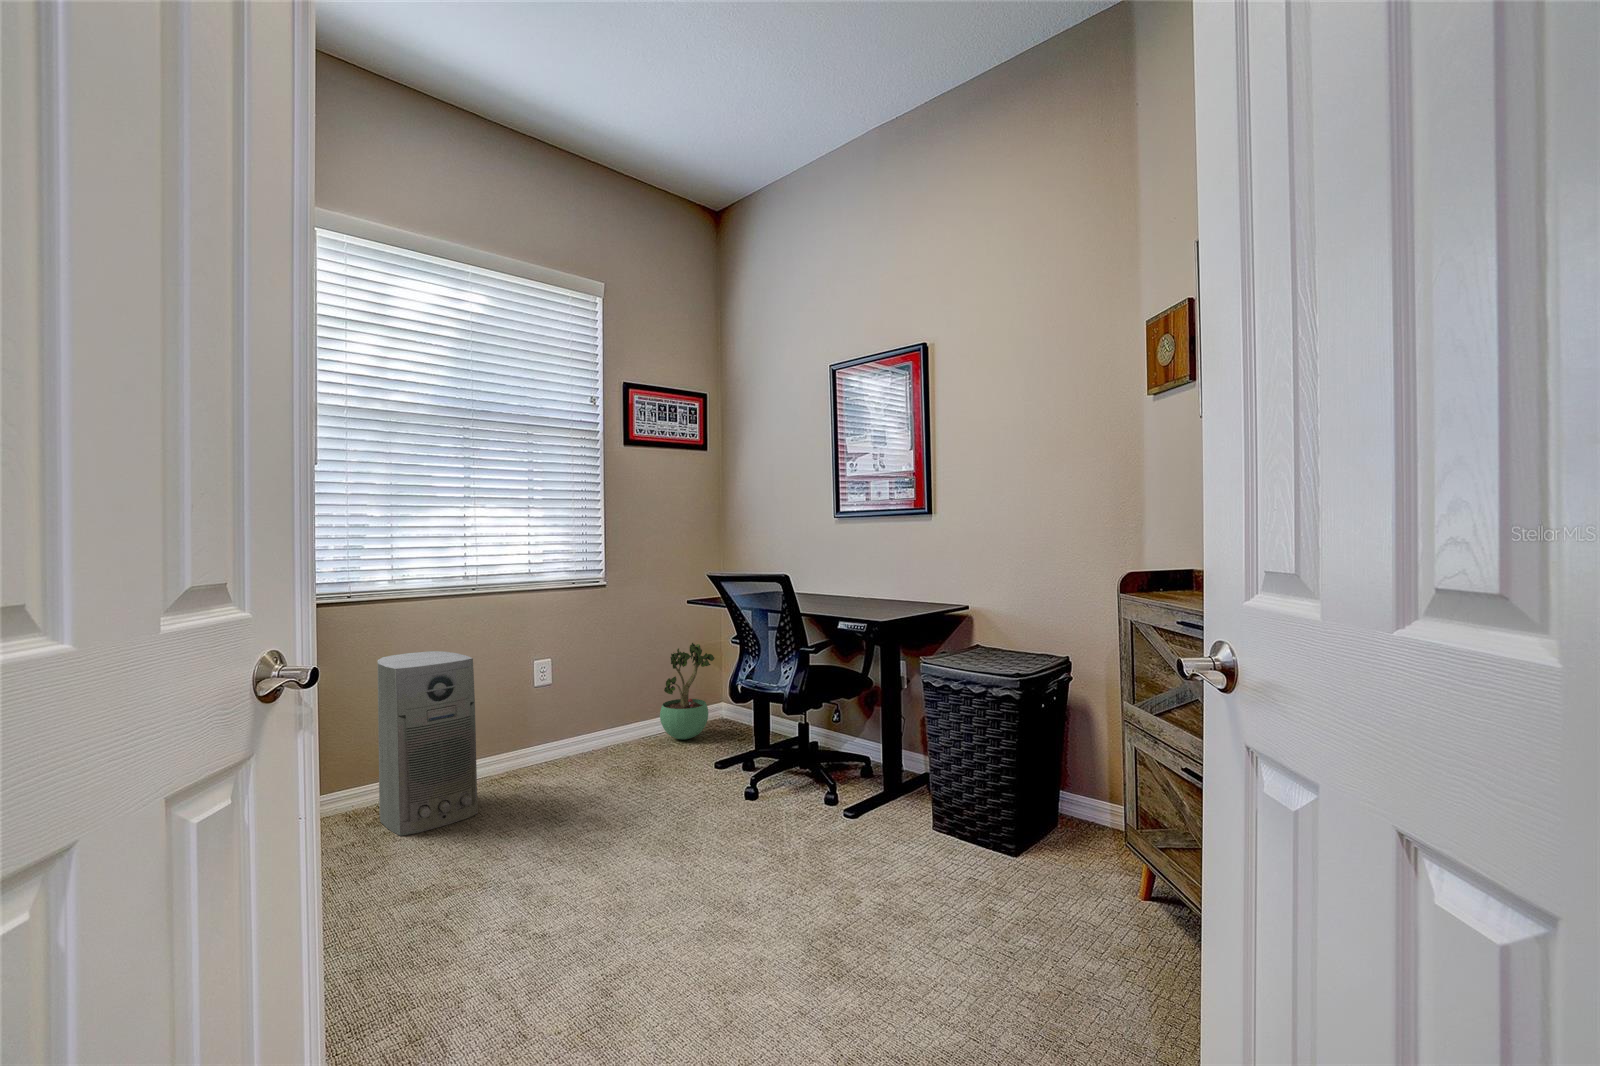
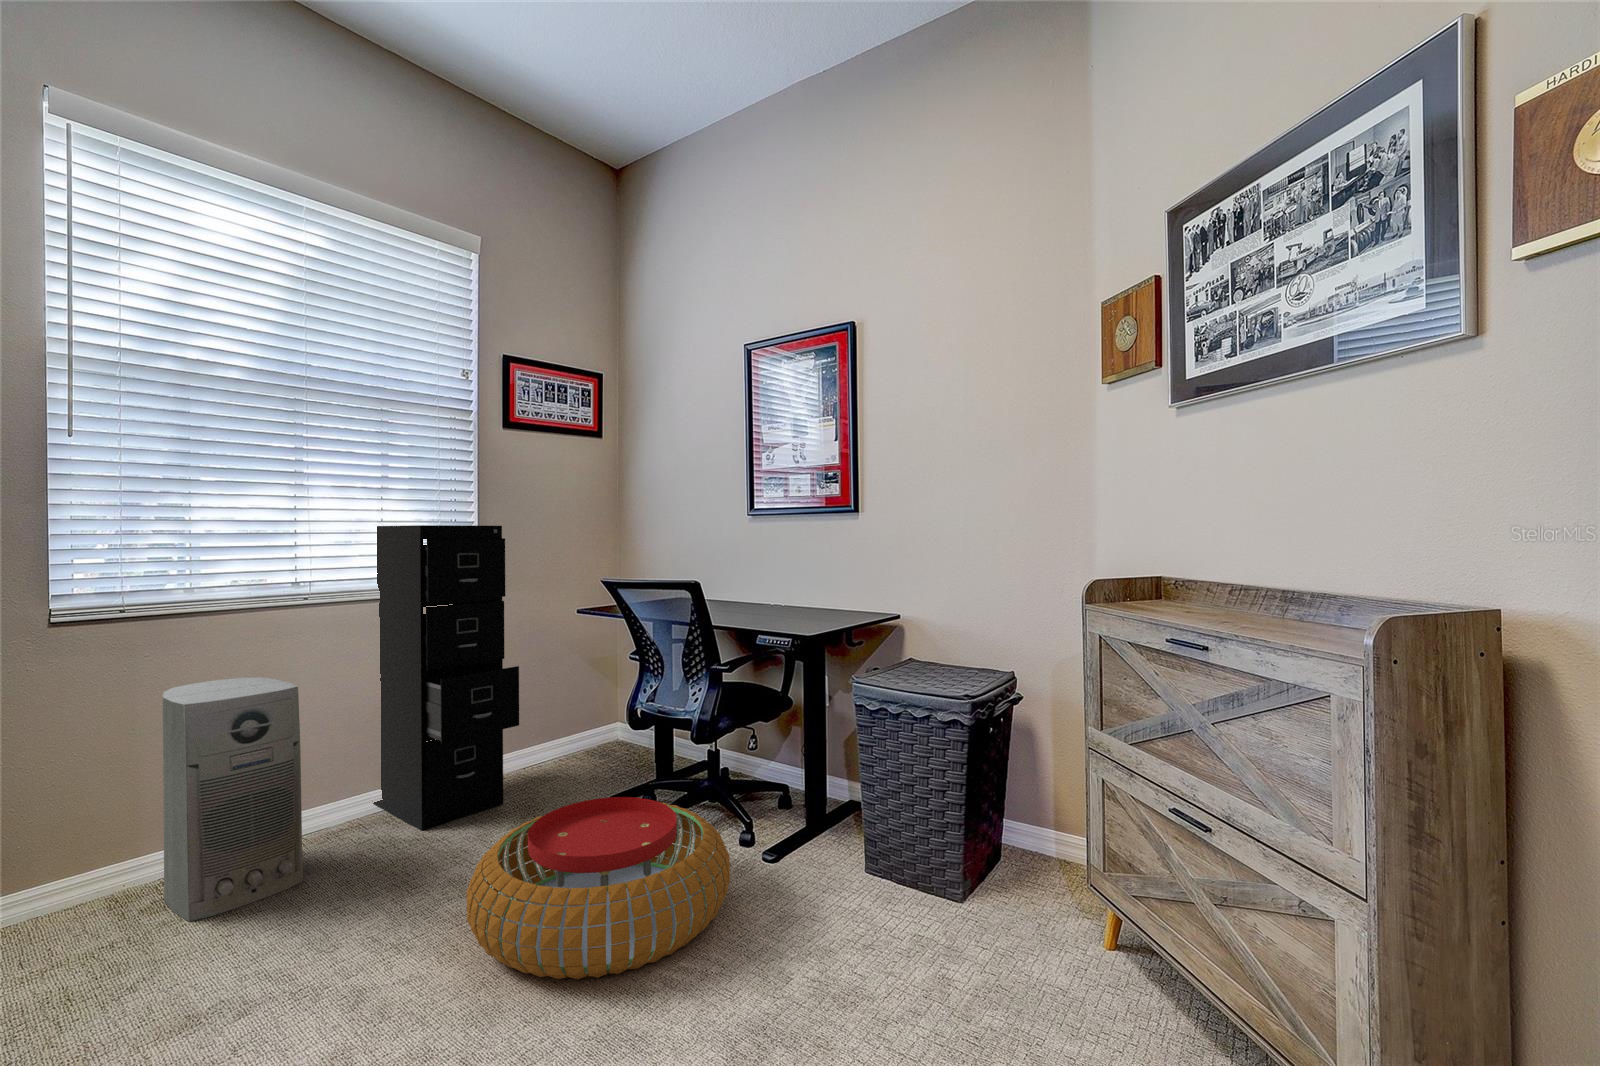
filing cabinet: none [521,528,640,782] -> present [373,525,519,830]
potted plant: present [660,643,714,739] -> none [544,656,609,768]
pouf: none [604,756,814,891] -> present [466,797,730,979]

